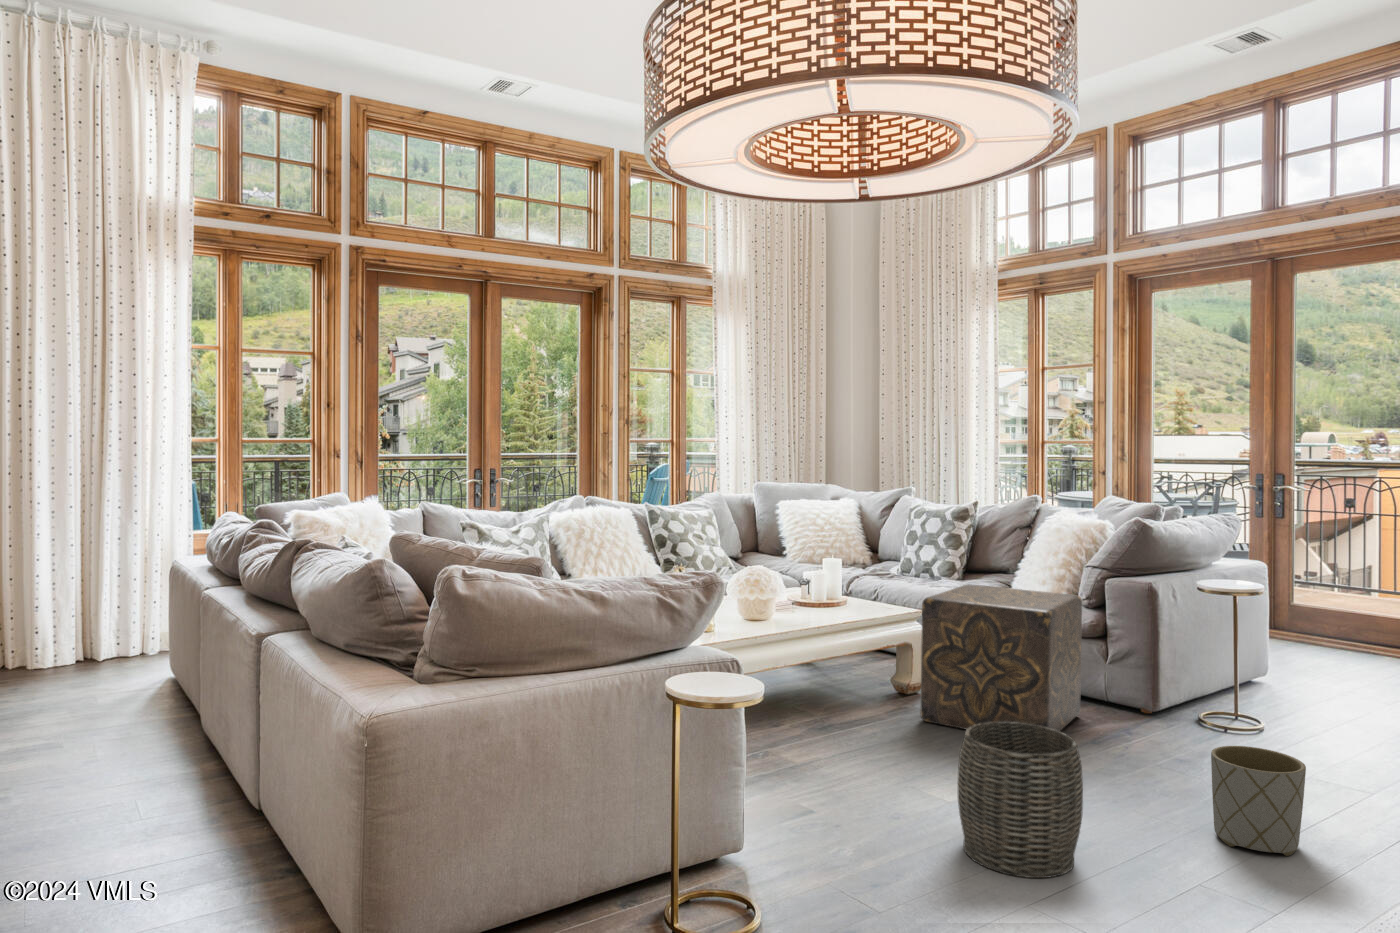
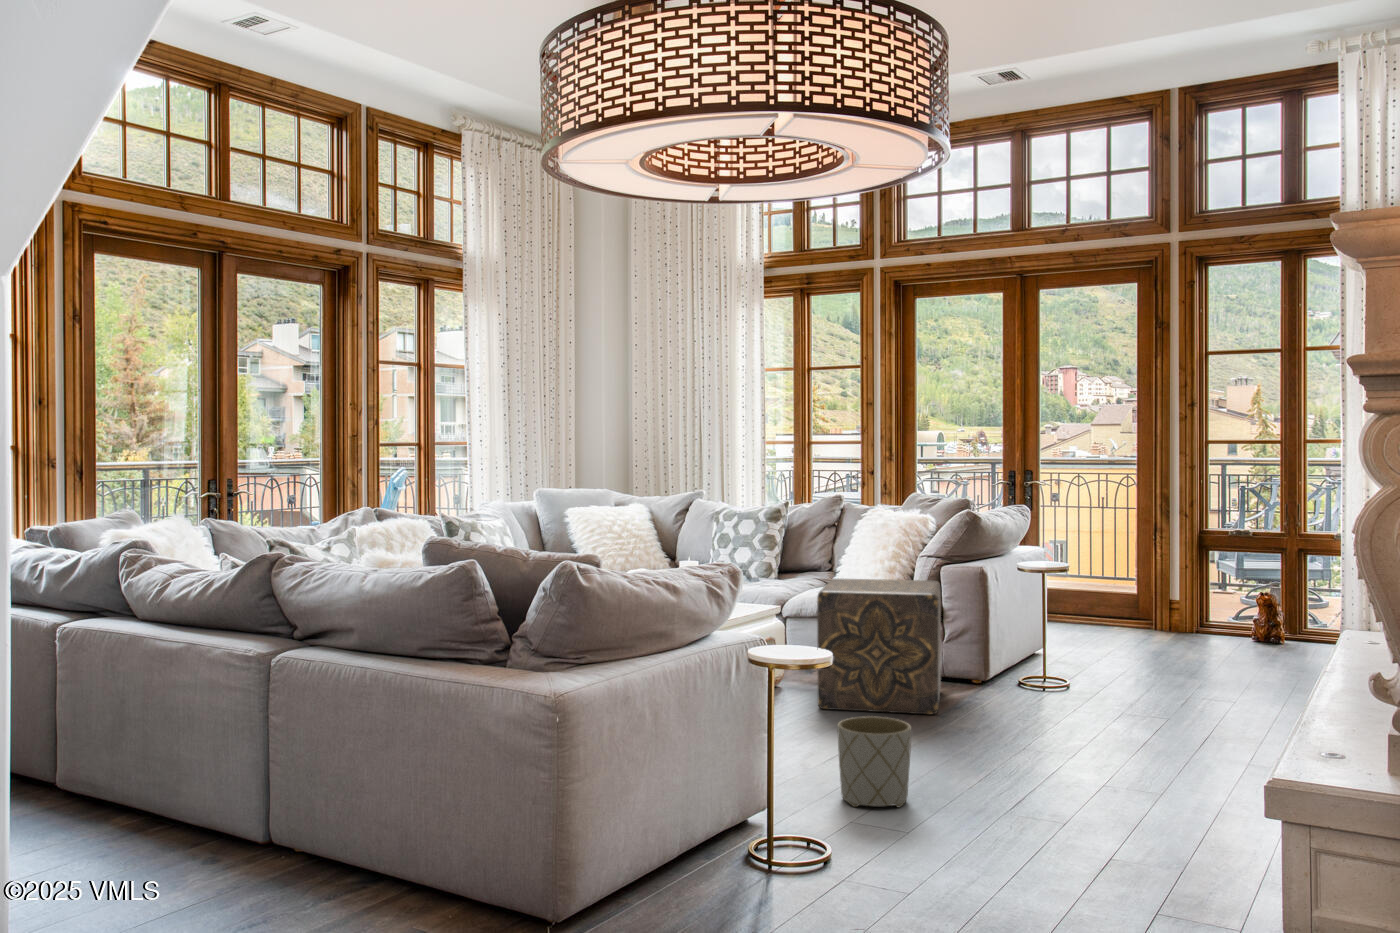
woven basket: present [958,722,1083,878] -> none [944,682,1046,803]
planter: present [1211,746,1306,856] -> present [837,716,911,807]

